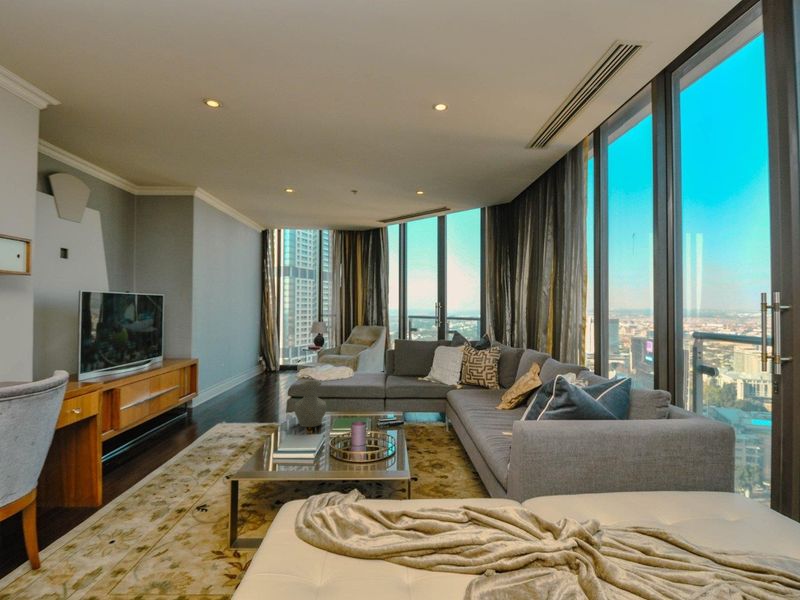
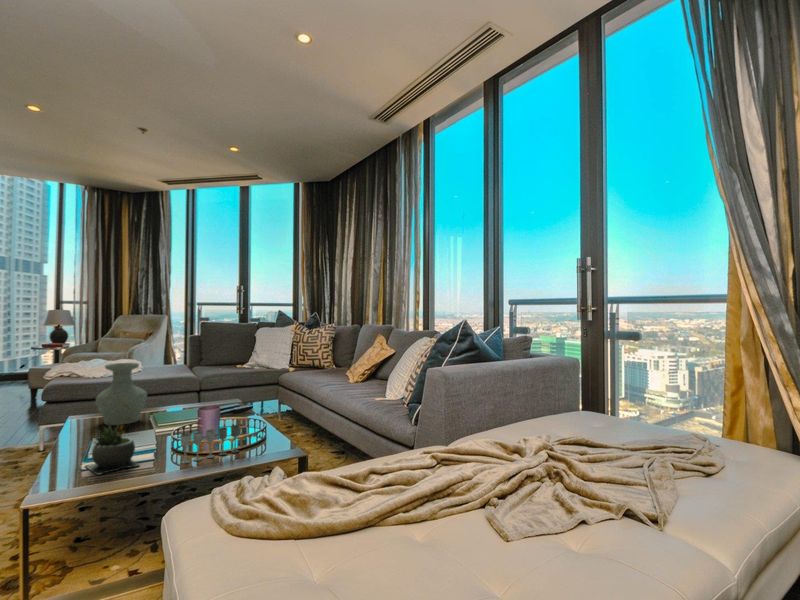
succulent plant: none [265,433,295,469] -> present [86,424,139,475]
wine glass: none [319,445,364,470] -> present [180,425,240,464]

